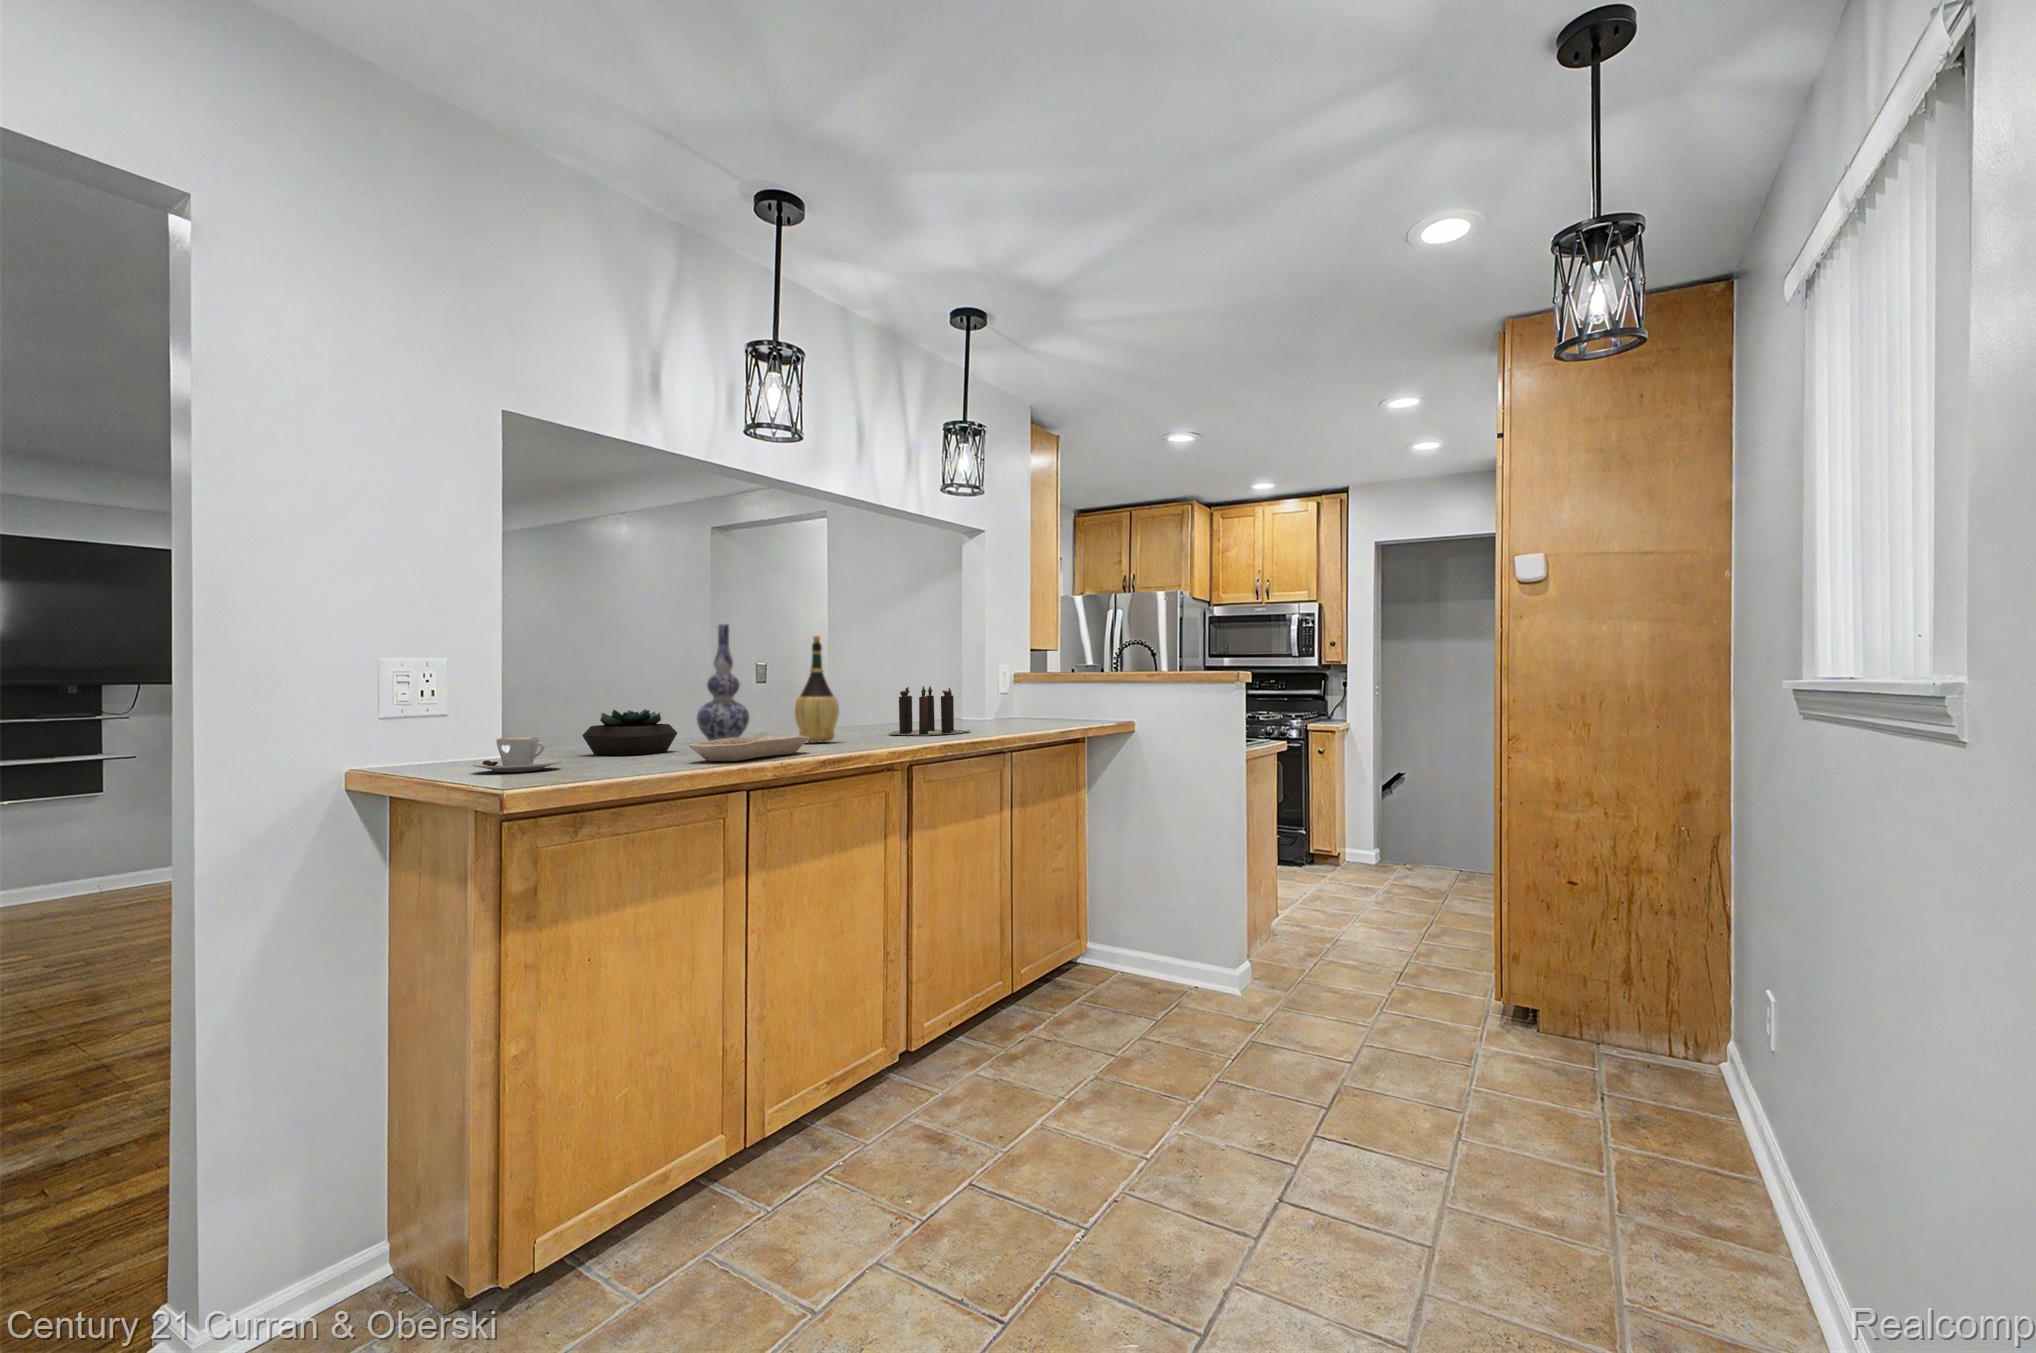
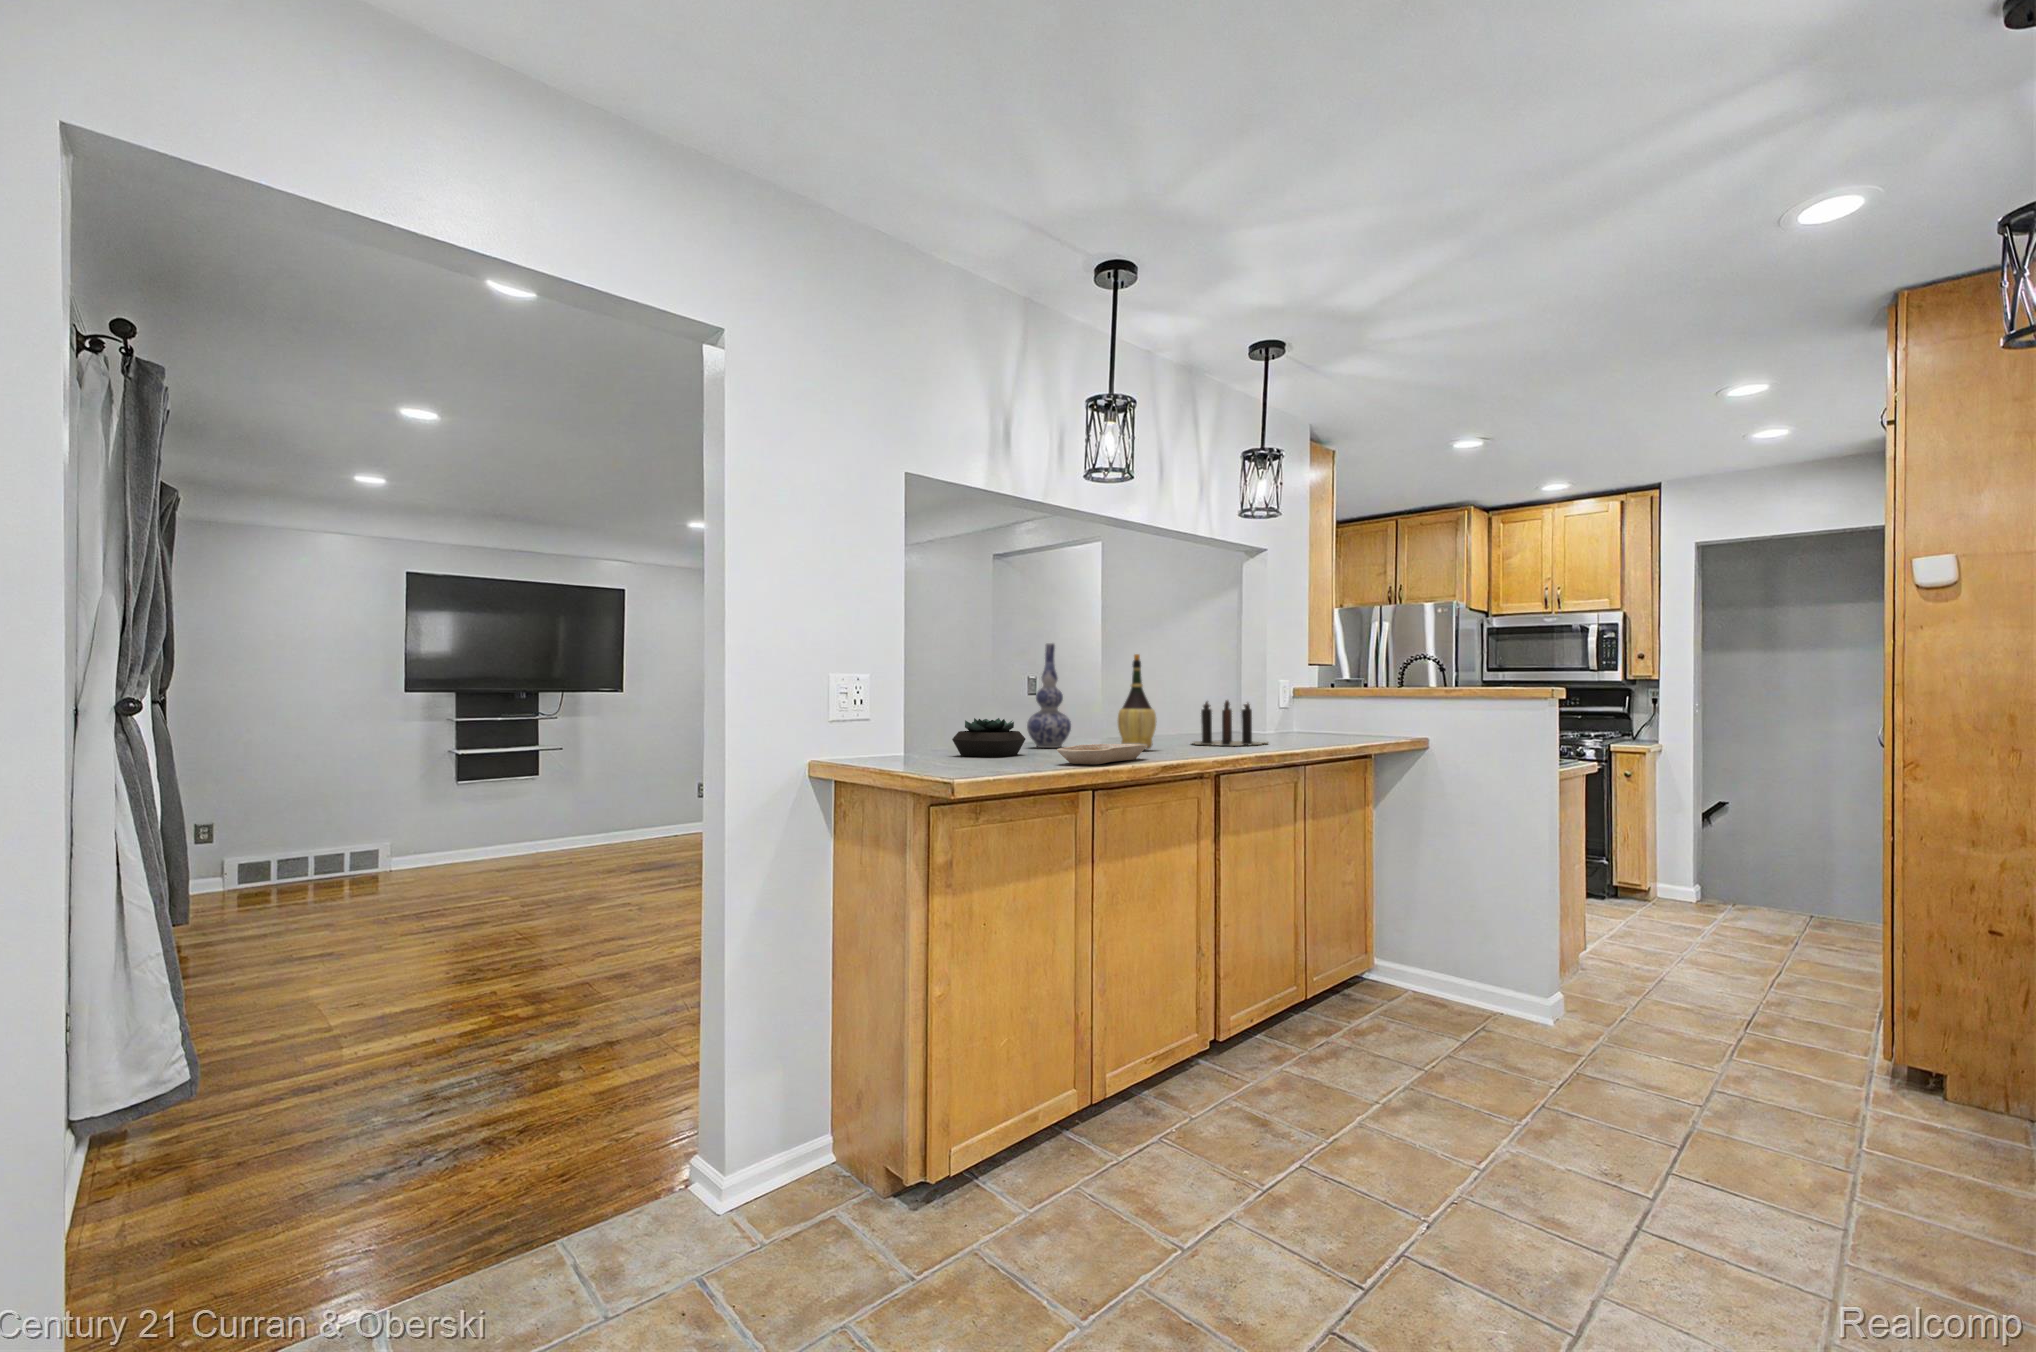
coffee cup: present [473,737,561,772] -> none [898,740,960,768]

